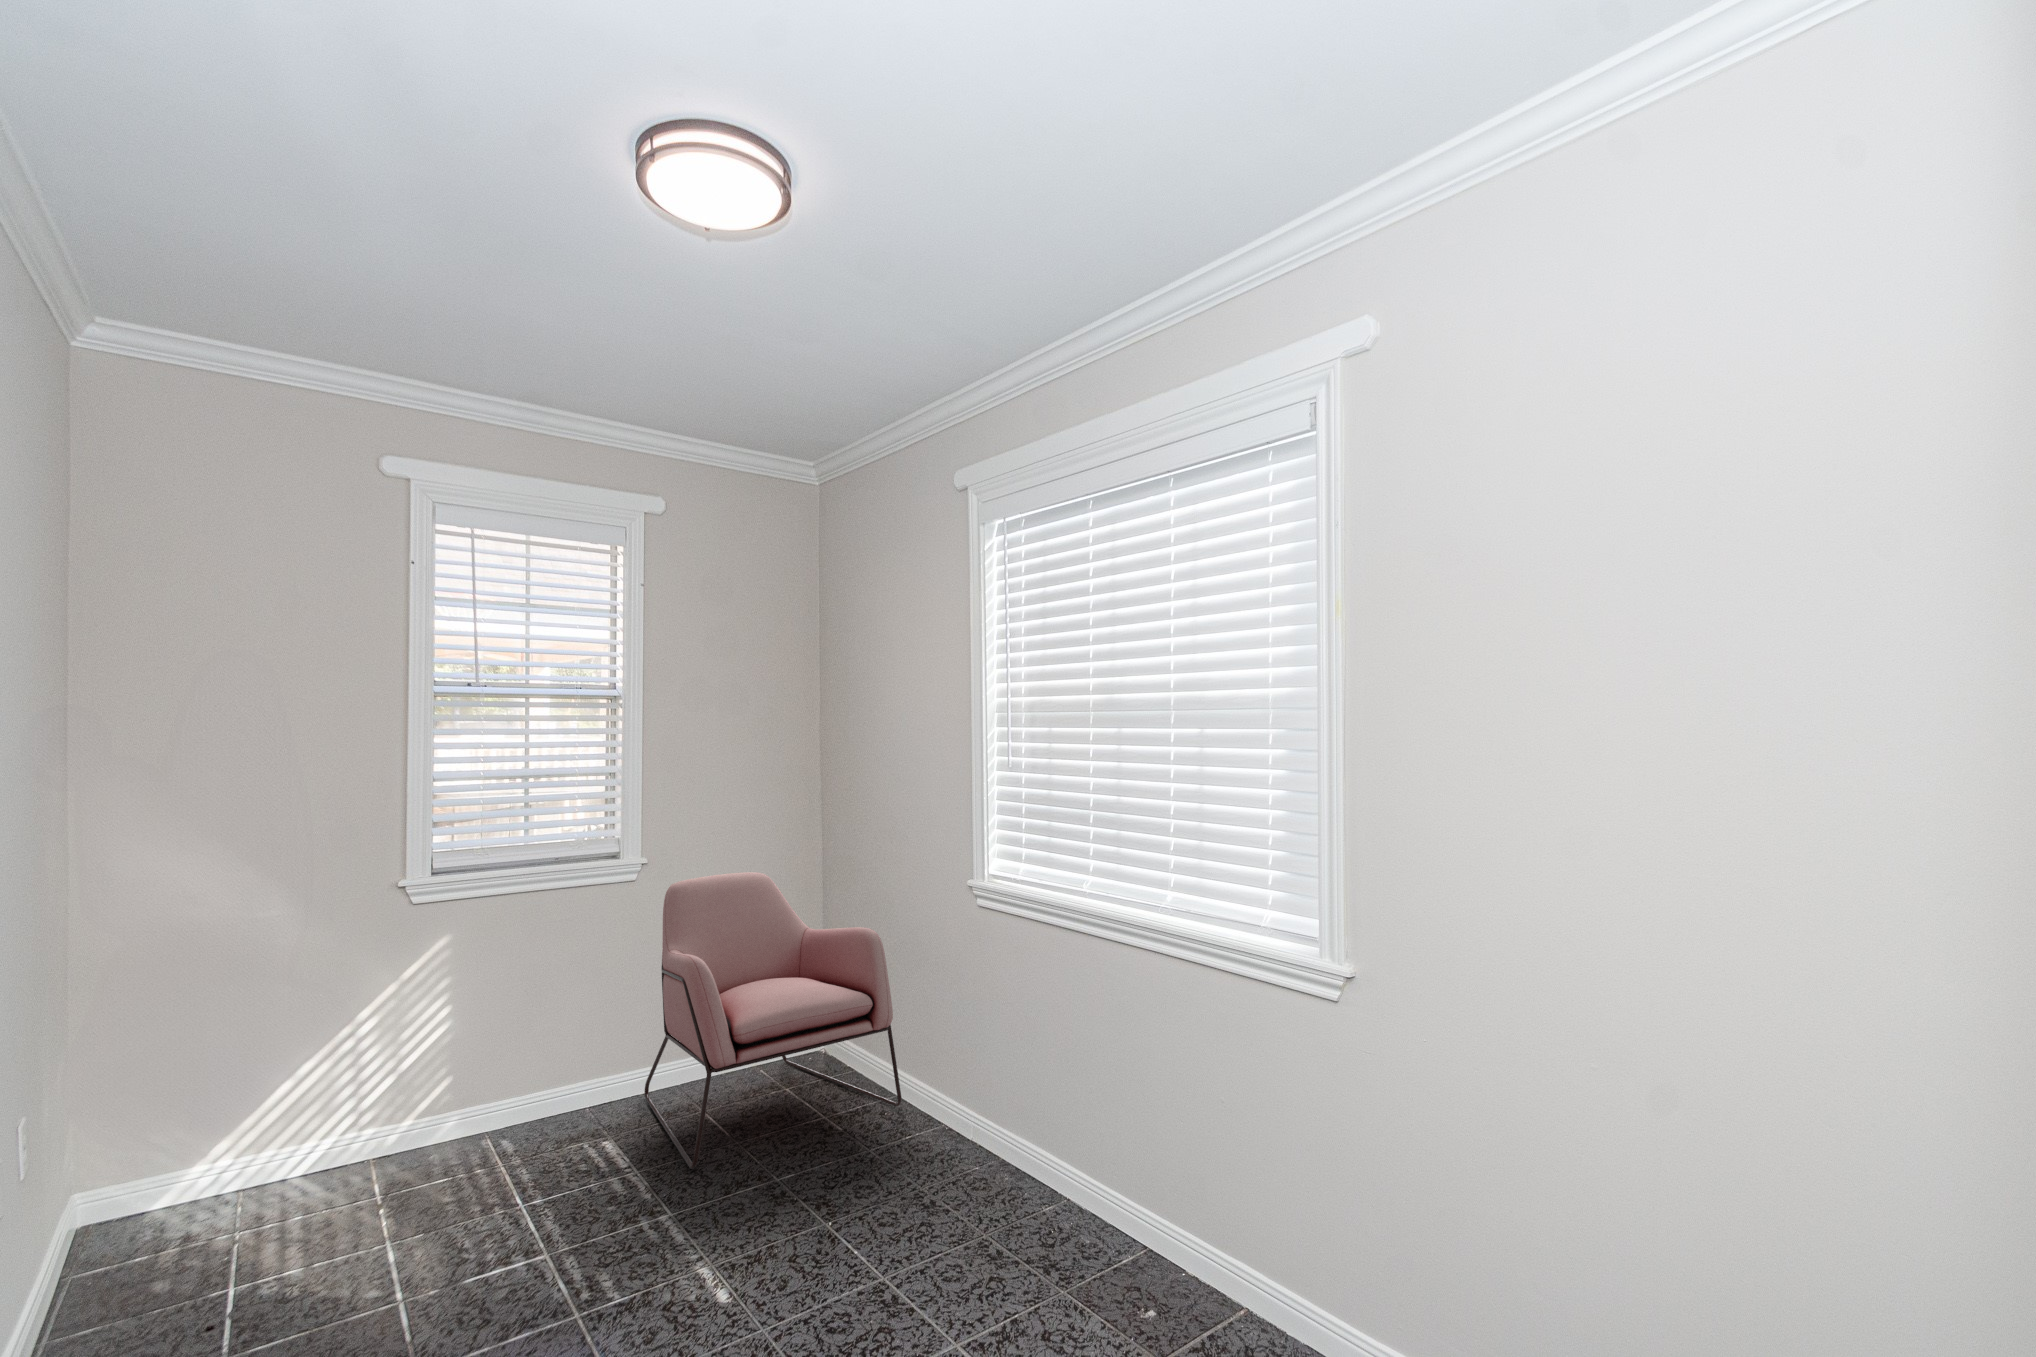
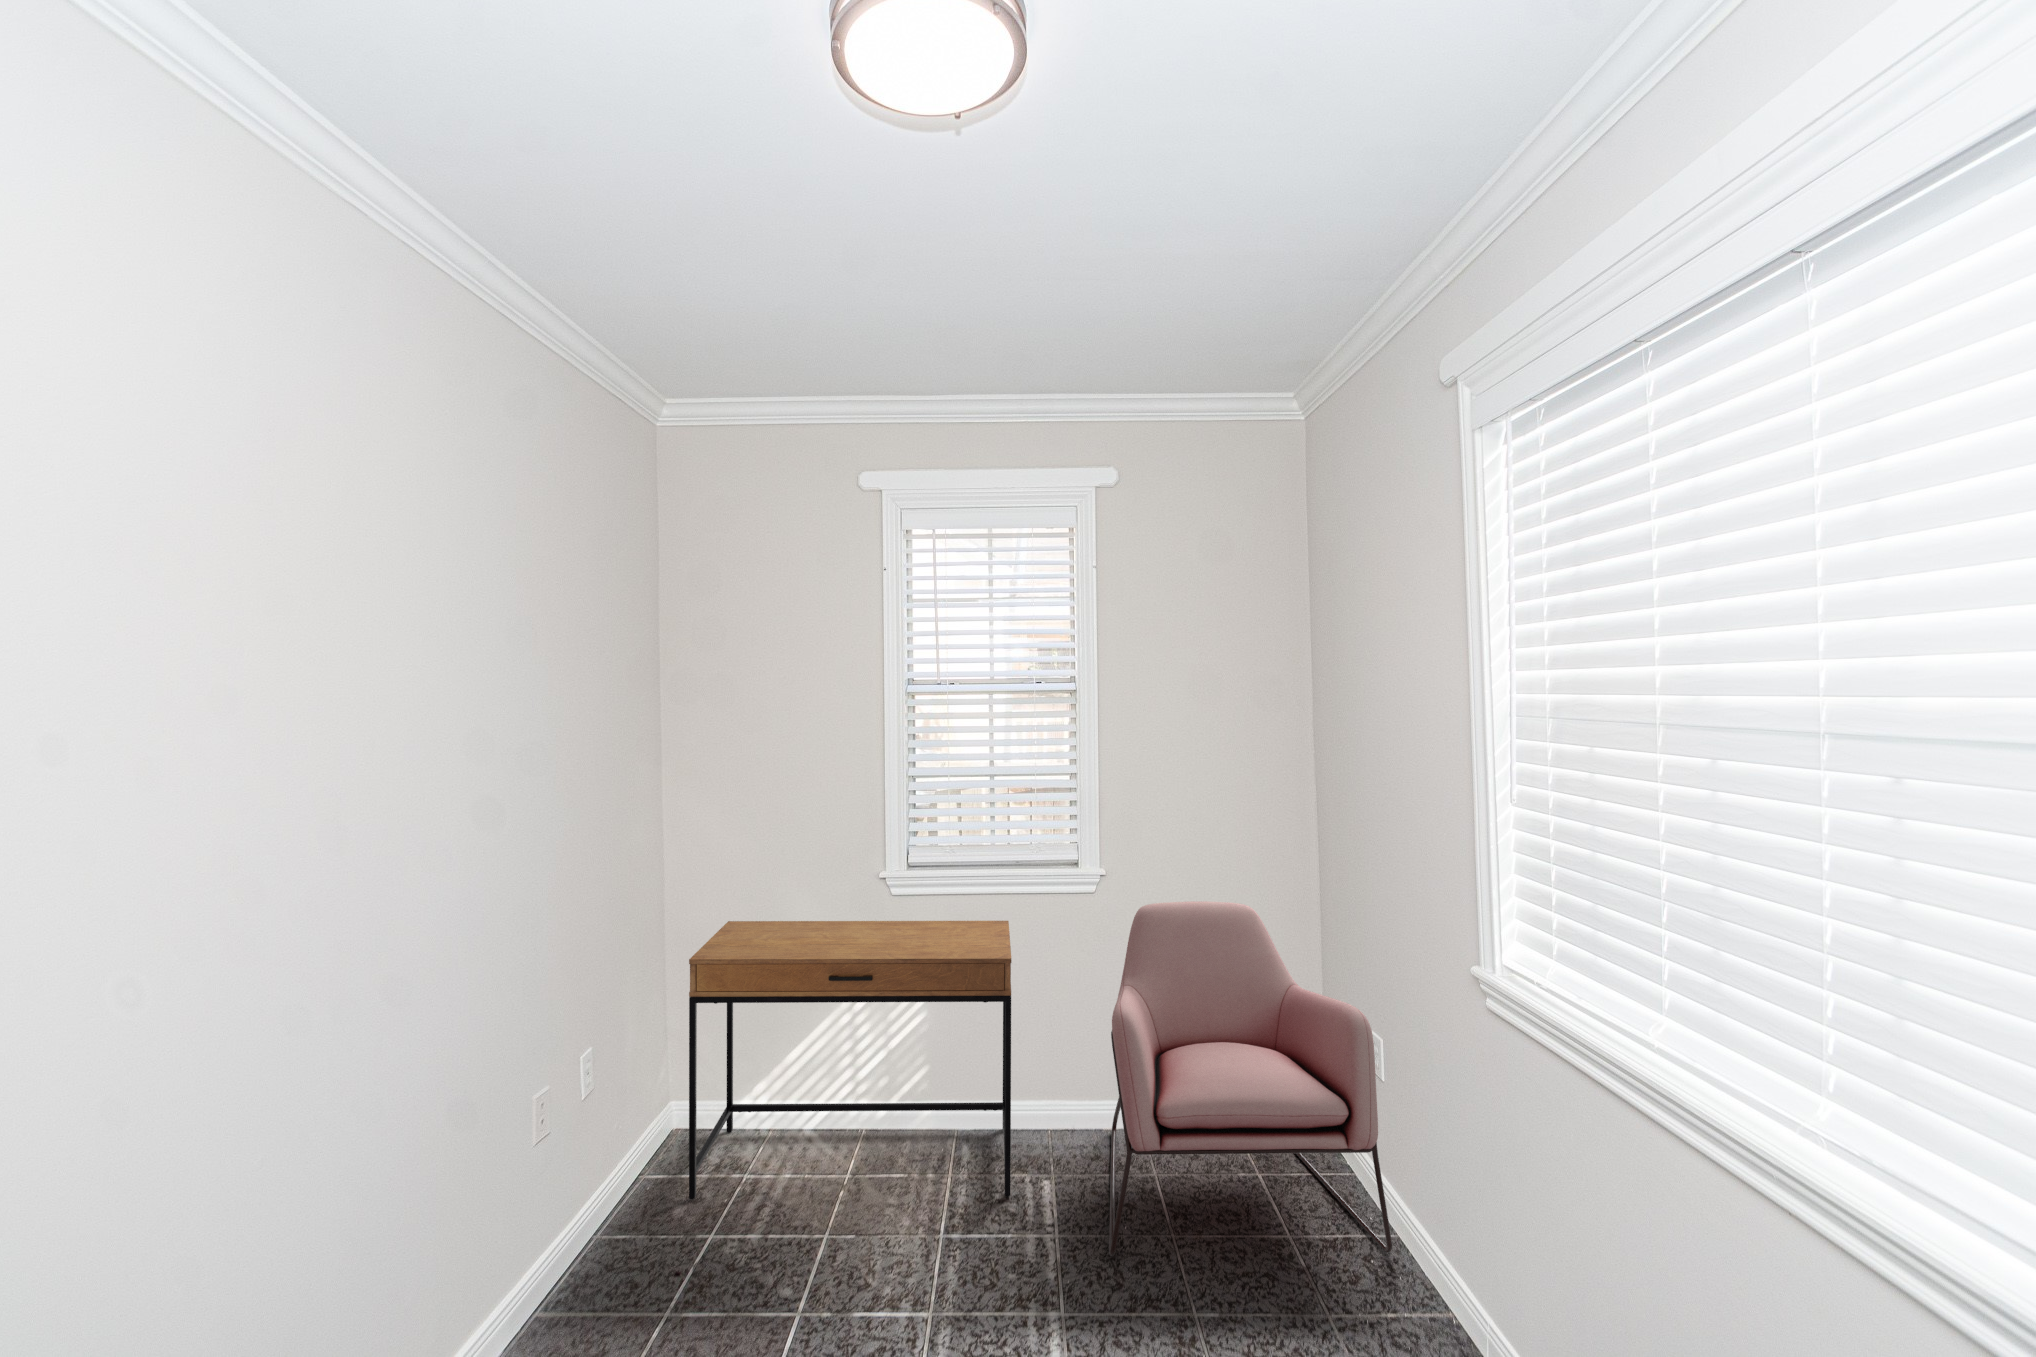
desk: none [177,914,576,1272] -> present [689,921,1011,1200]

